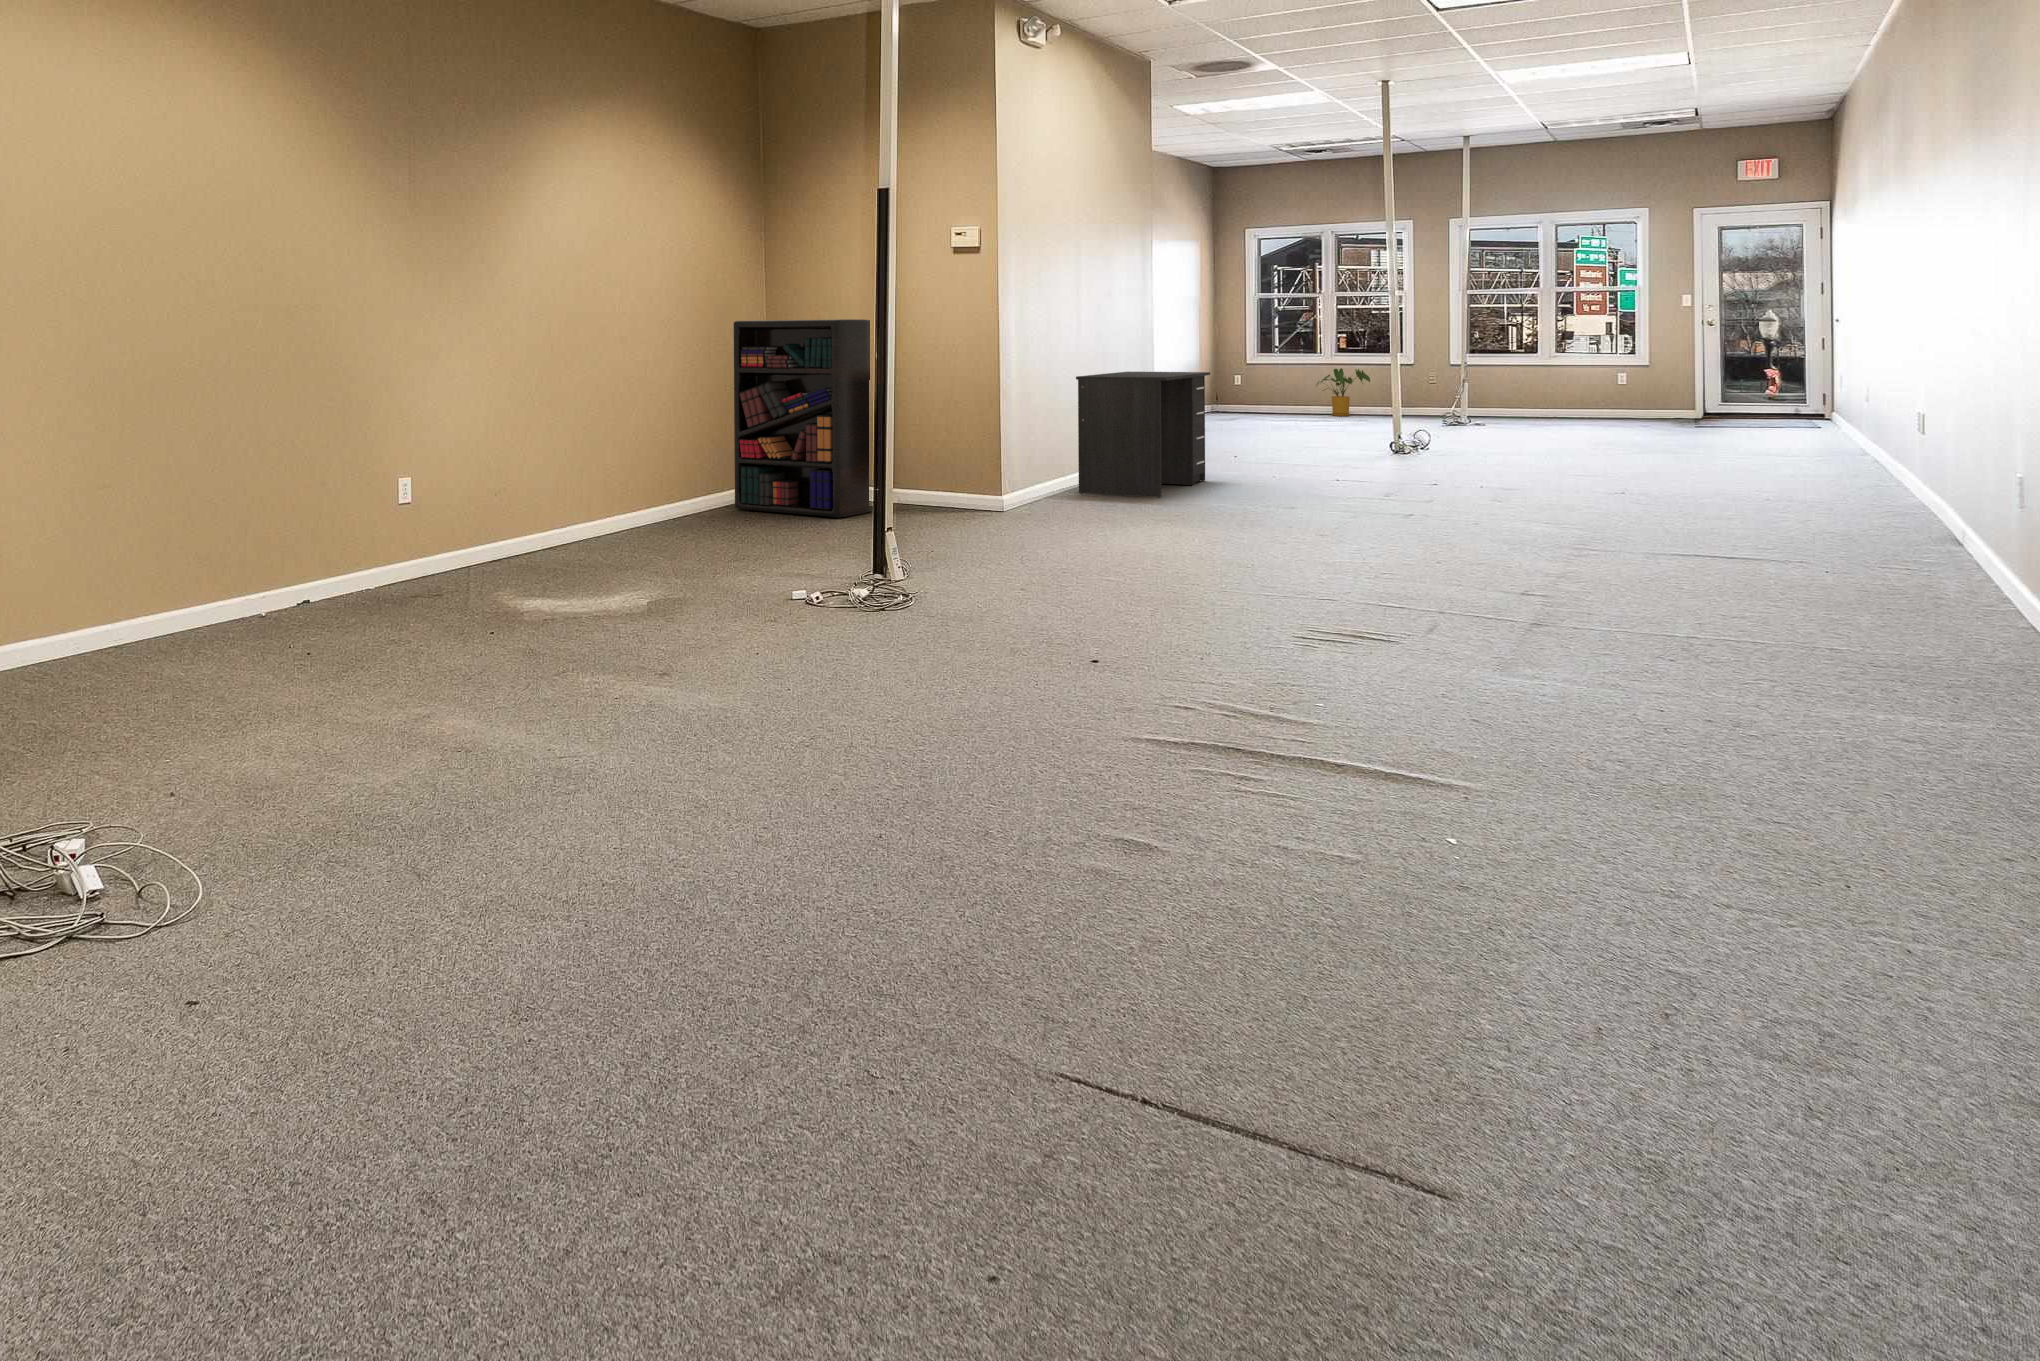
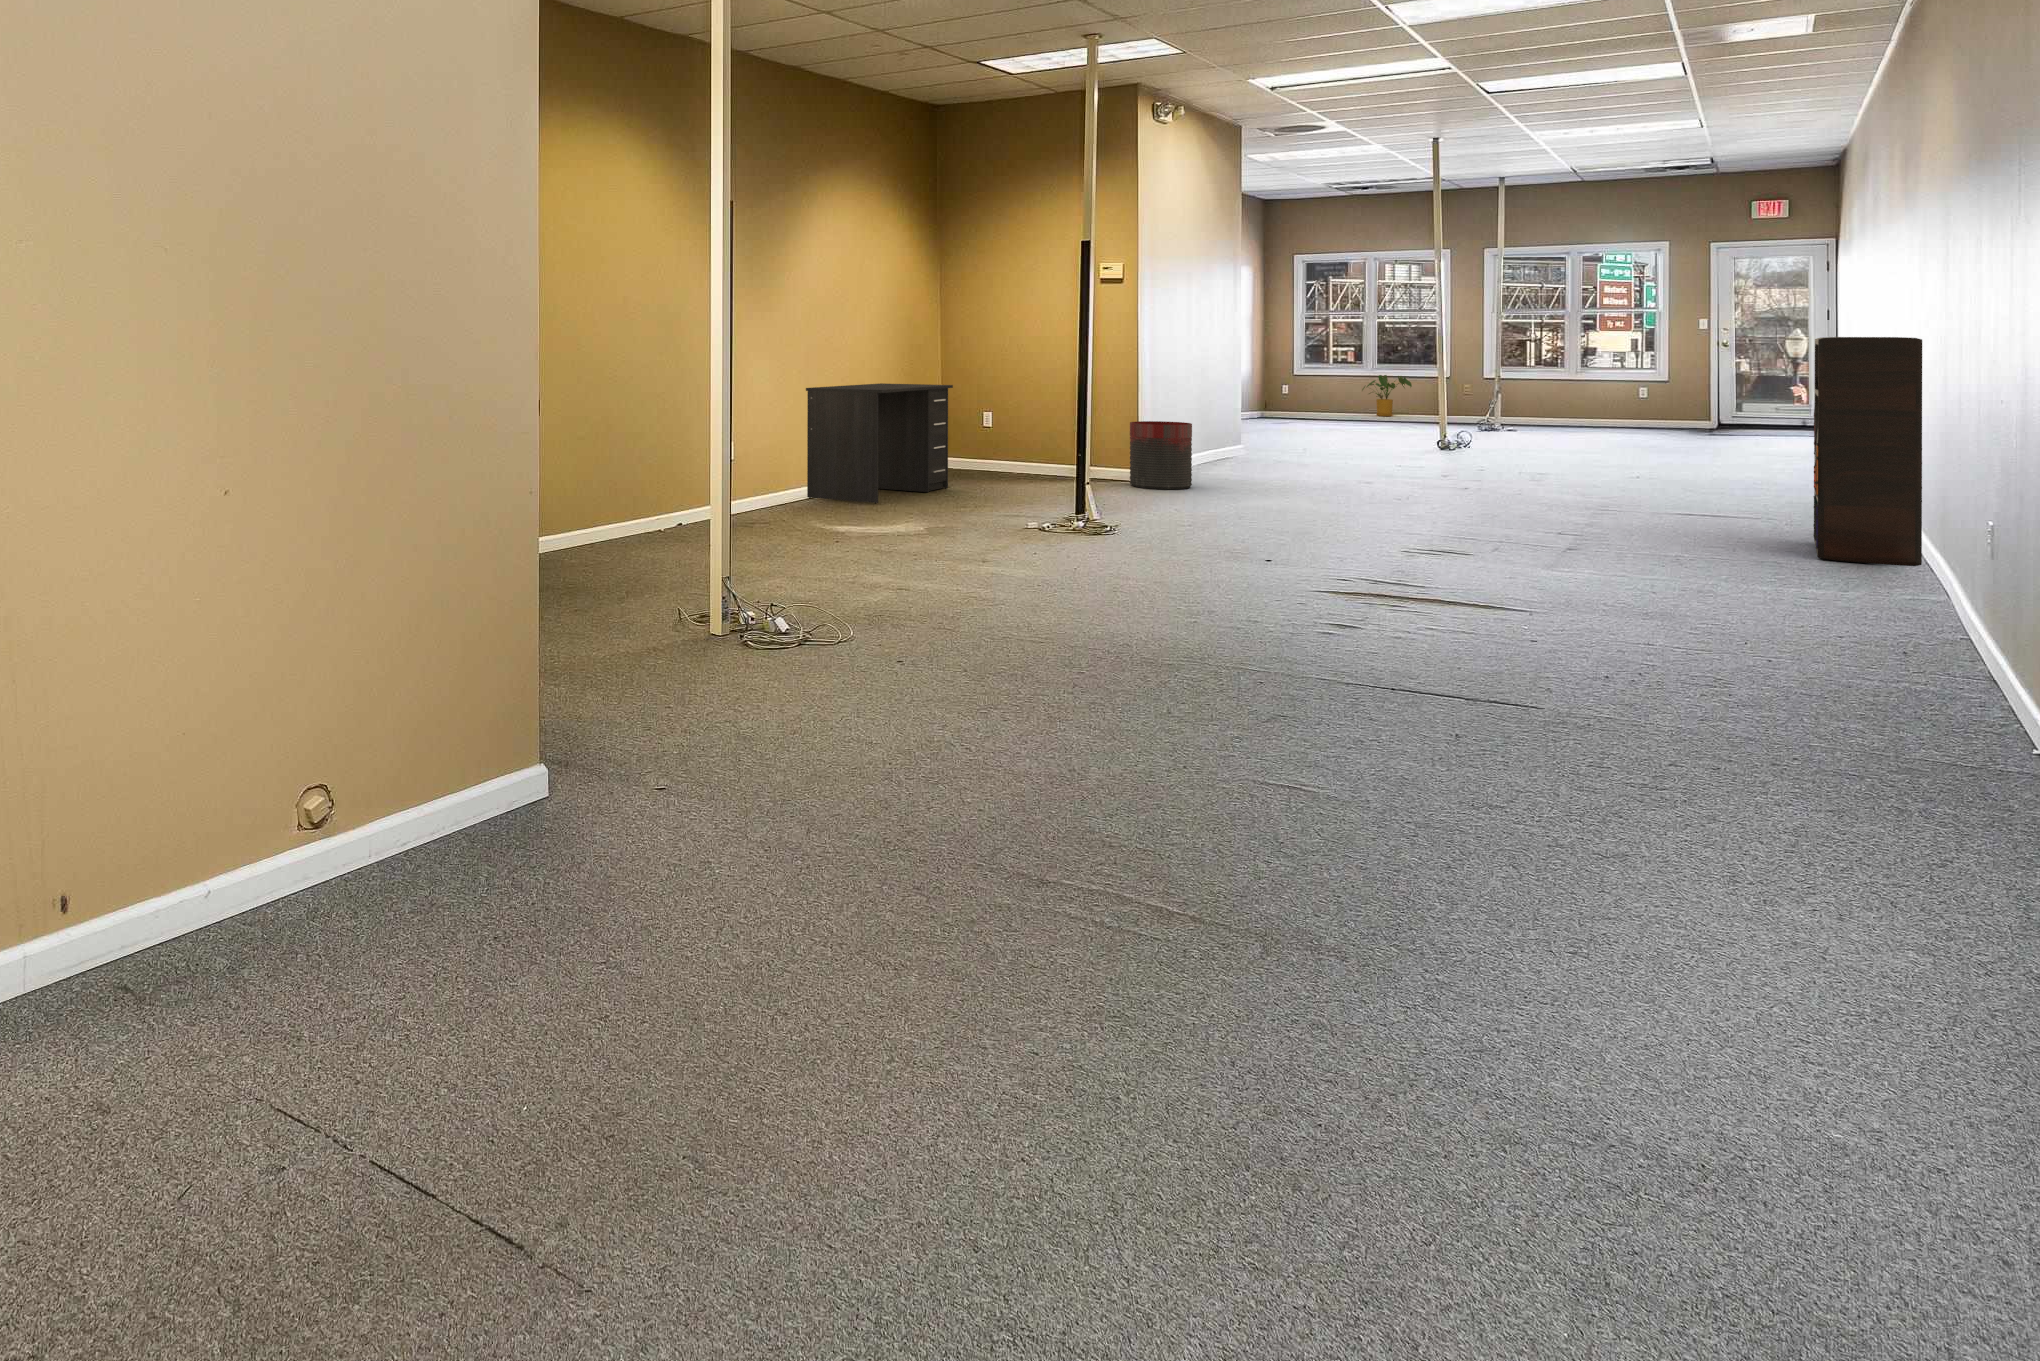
bookshelf: present [734,319,873,517] -> present [1813,337,1922,566]
desk: present [1076,372,1210,498] -> present [806,383,953,504]
trash can: none [989,436,1068,527] -> present [1130,421,1192,489]

